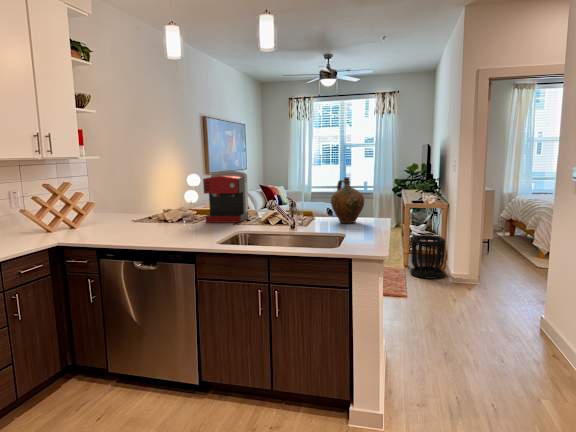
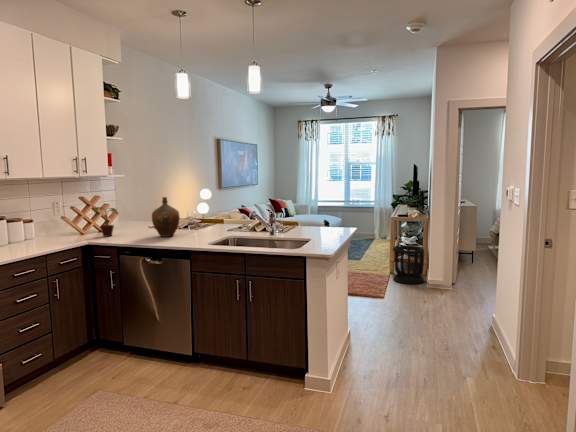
coffee maker: present [203,171,248,223] -> none [205,187,243,230]
ceramic jug: present [331,177,364,223] -> present [152,197,179,237]
potted plant: none [60,197,96,235] -> present [94,207,118,237]

